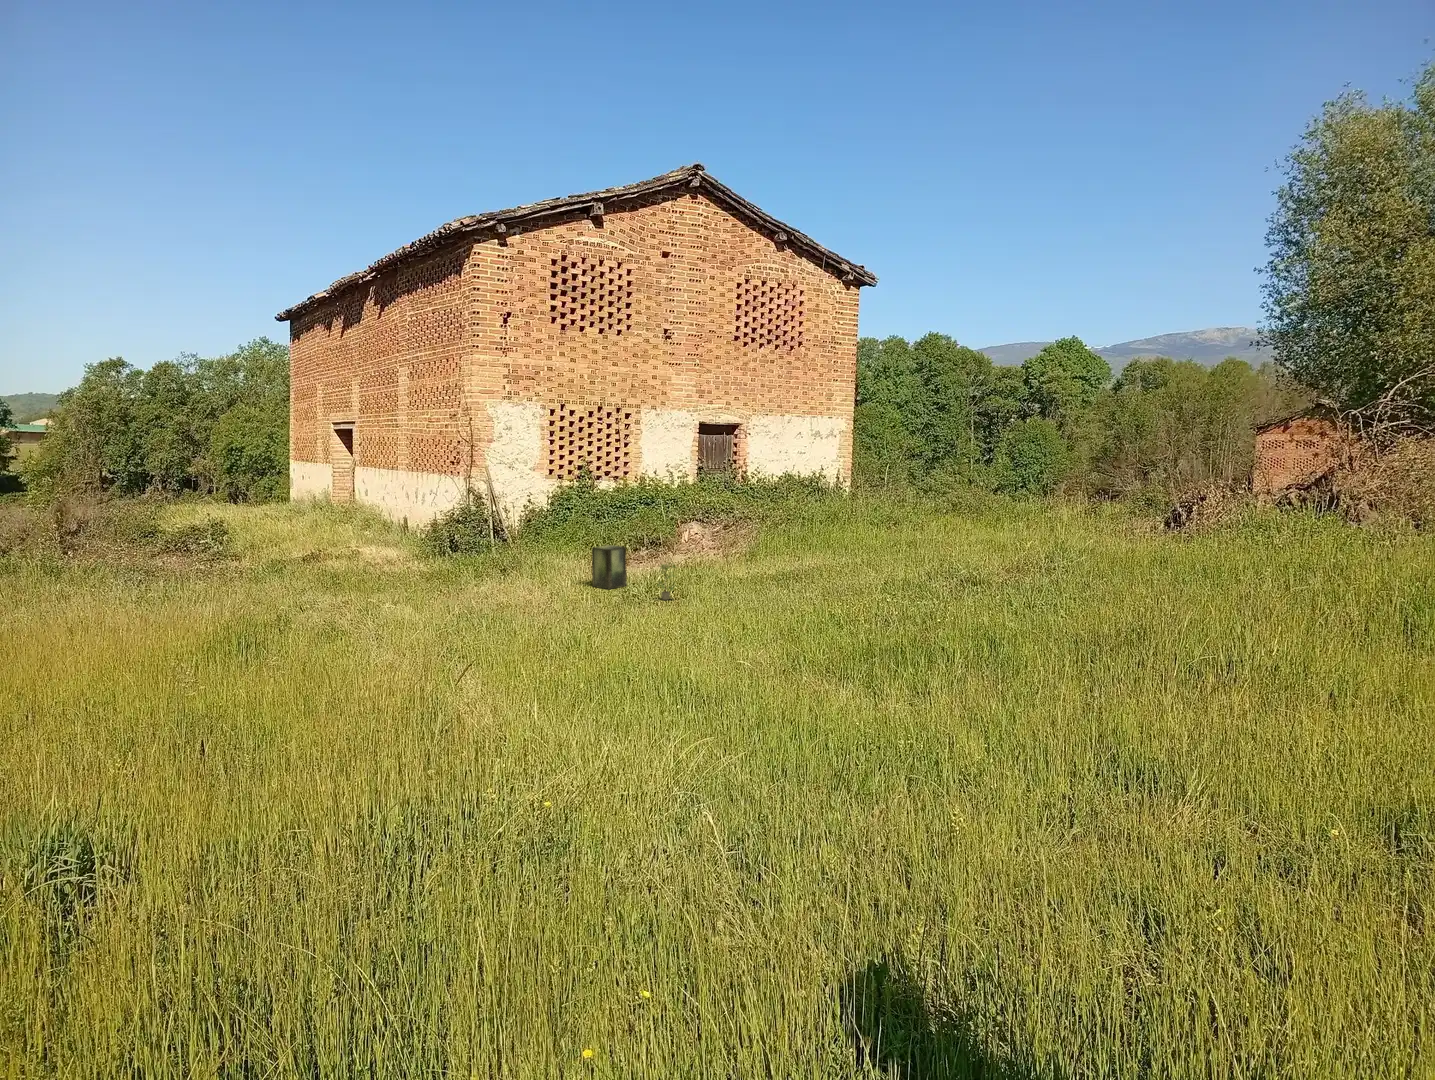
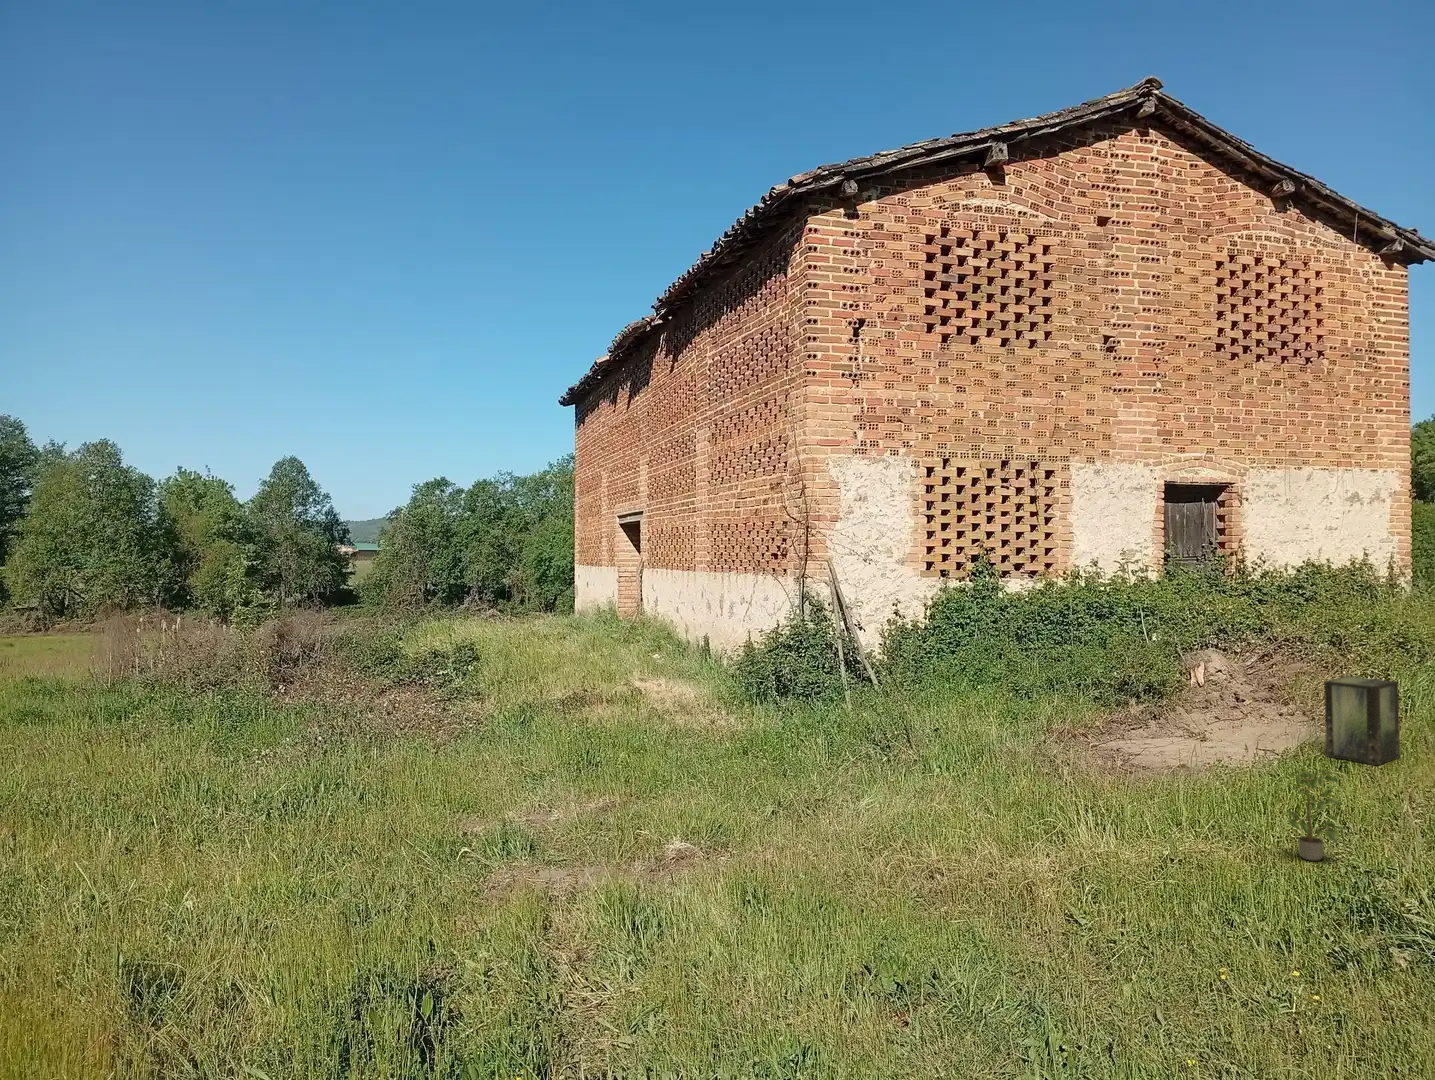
storage box: present [592,545,627,589] -> present [1324,676,1400,765]

